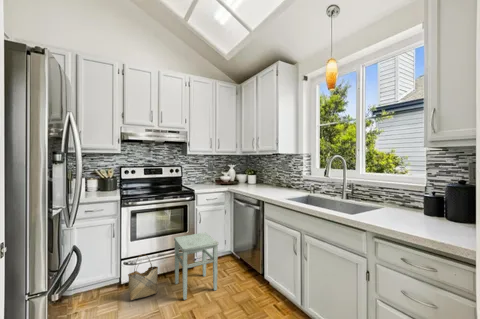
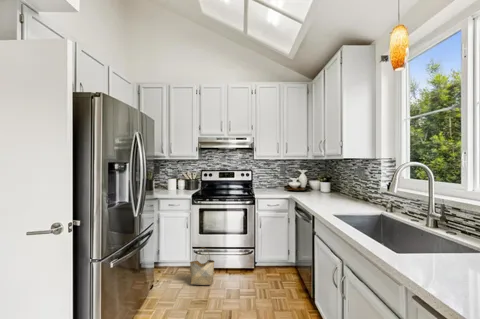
stool: present [174,233,218,300] -> none [227,238,264,299]

